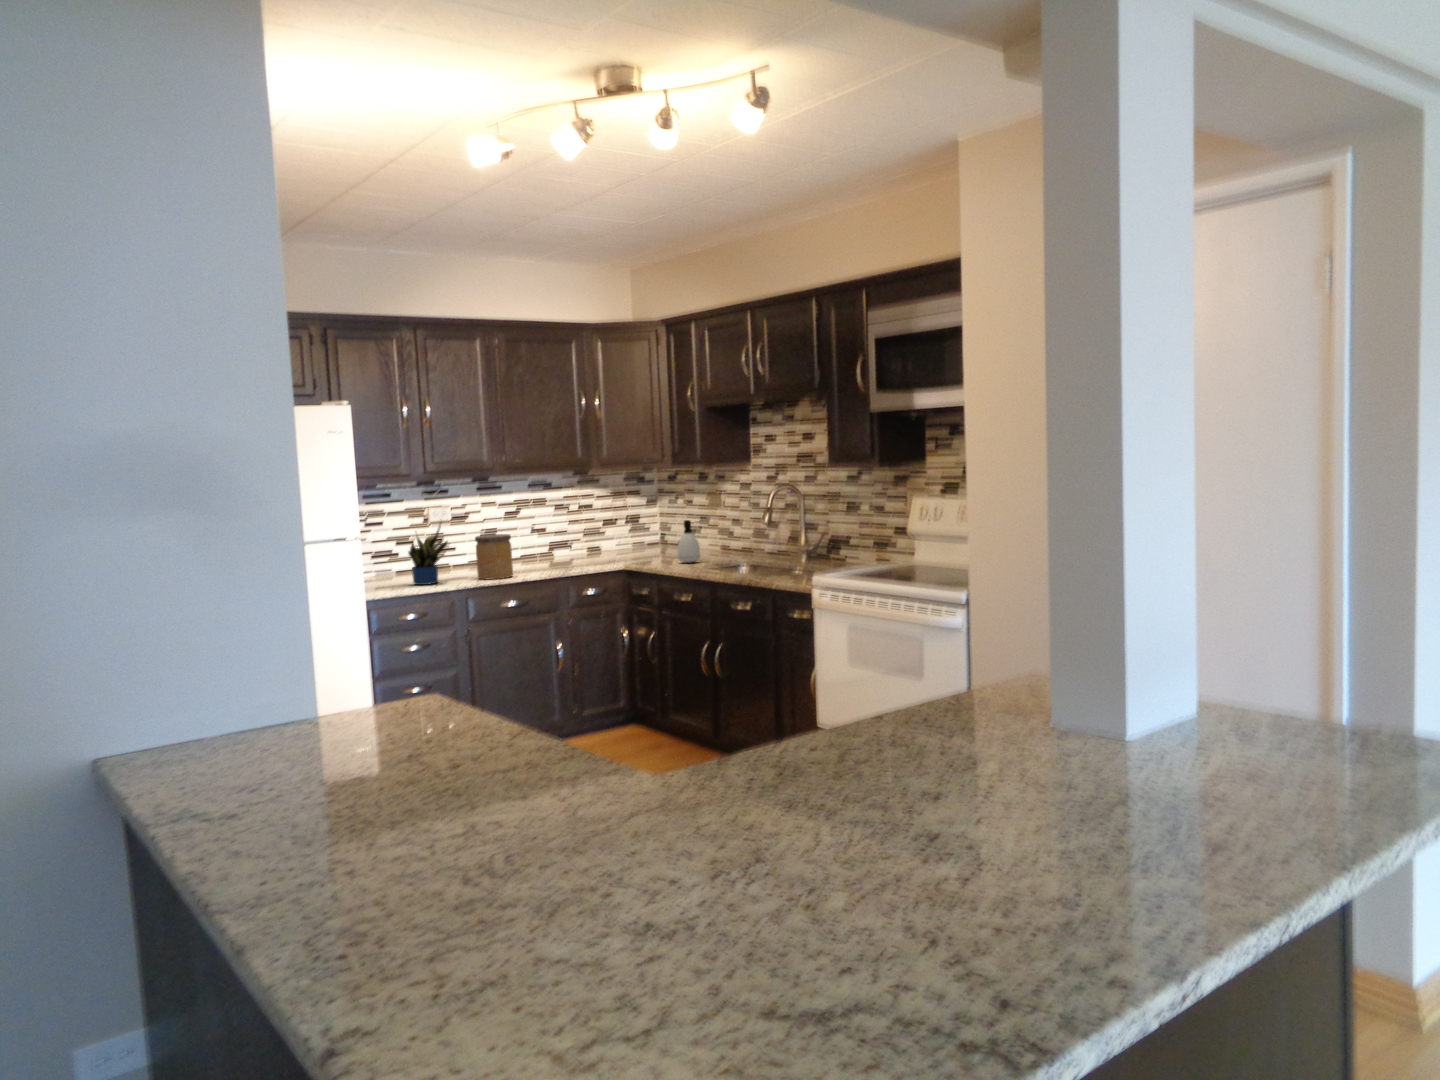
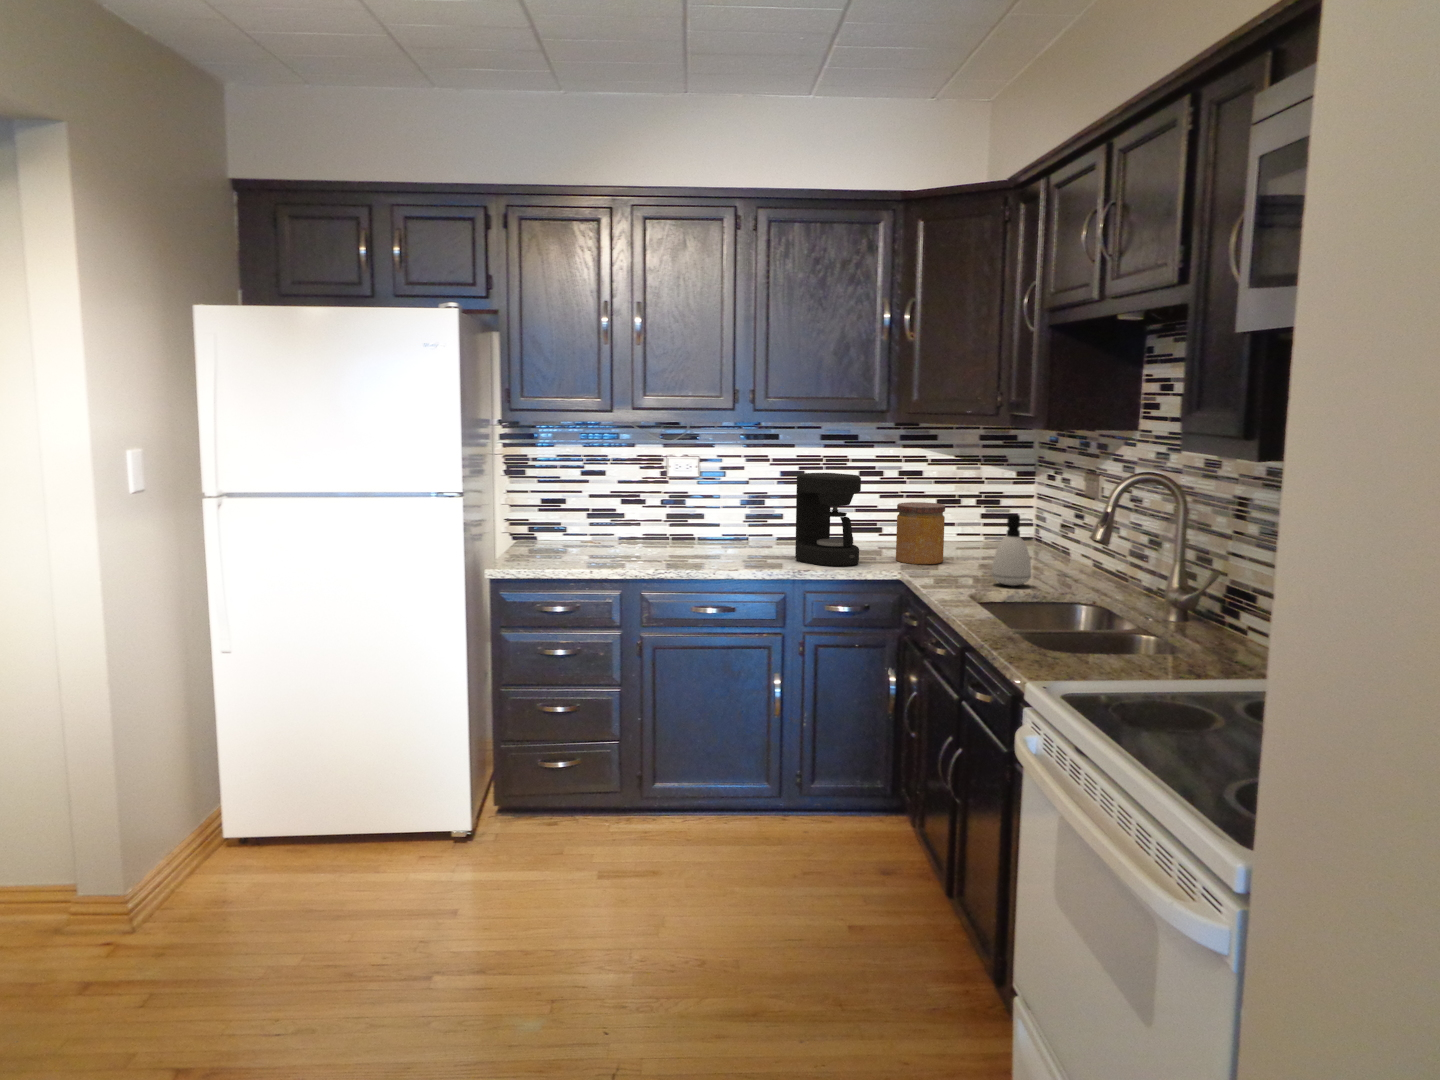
coffee maker: none [536,508,583,569] -> present [795,473,861,566]
potted plant: present [408,524,447,585] -> none [573,476,629,566]
jar: present [475,534,513,580] -> present [896,502,945,564]

